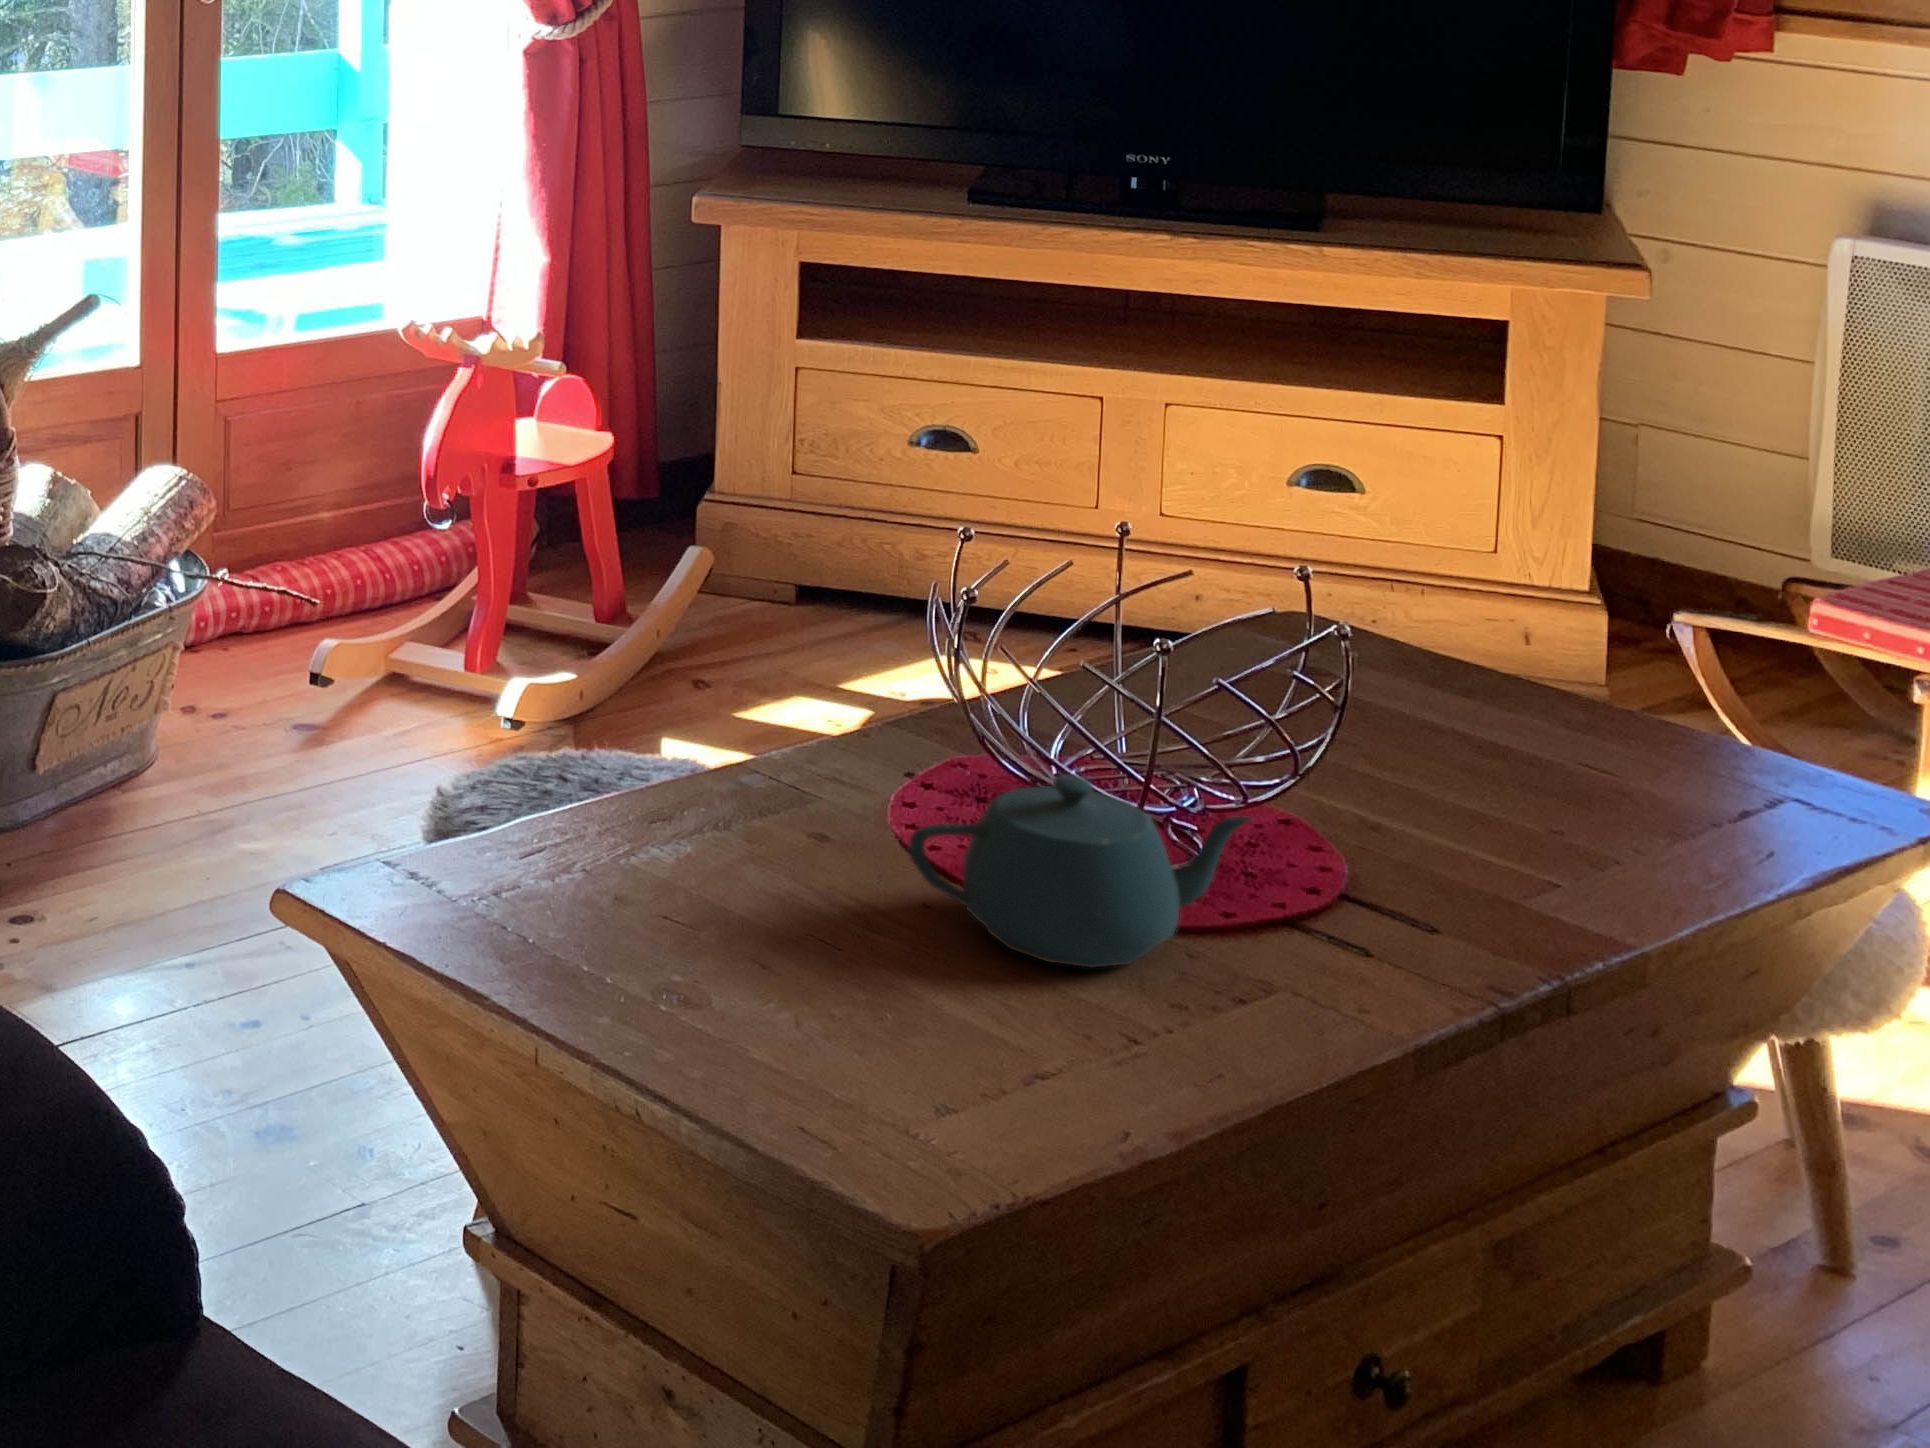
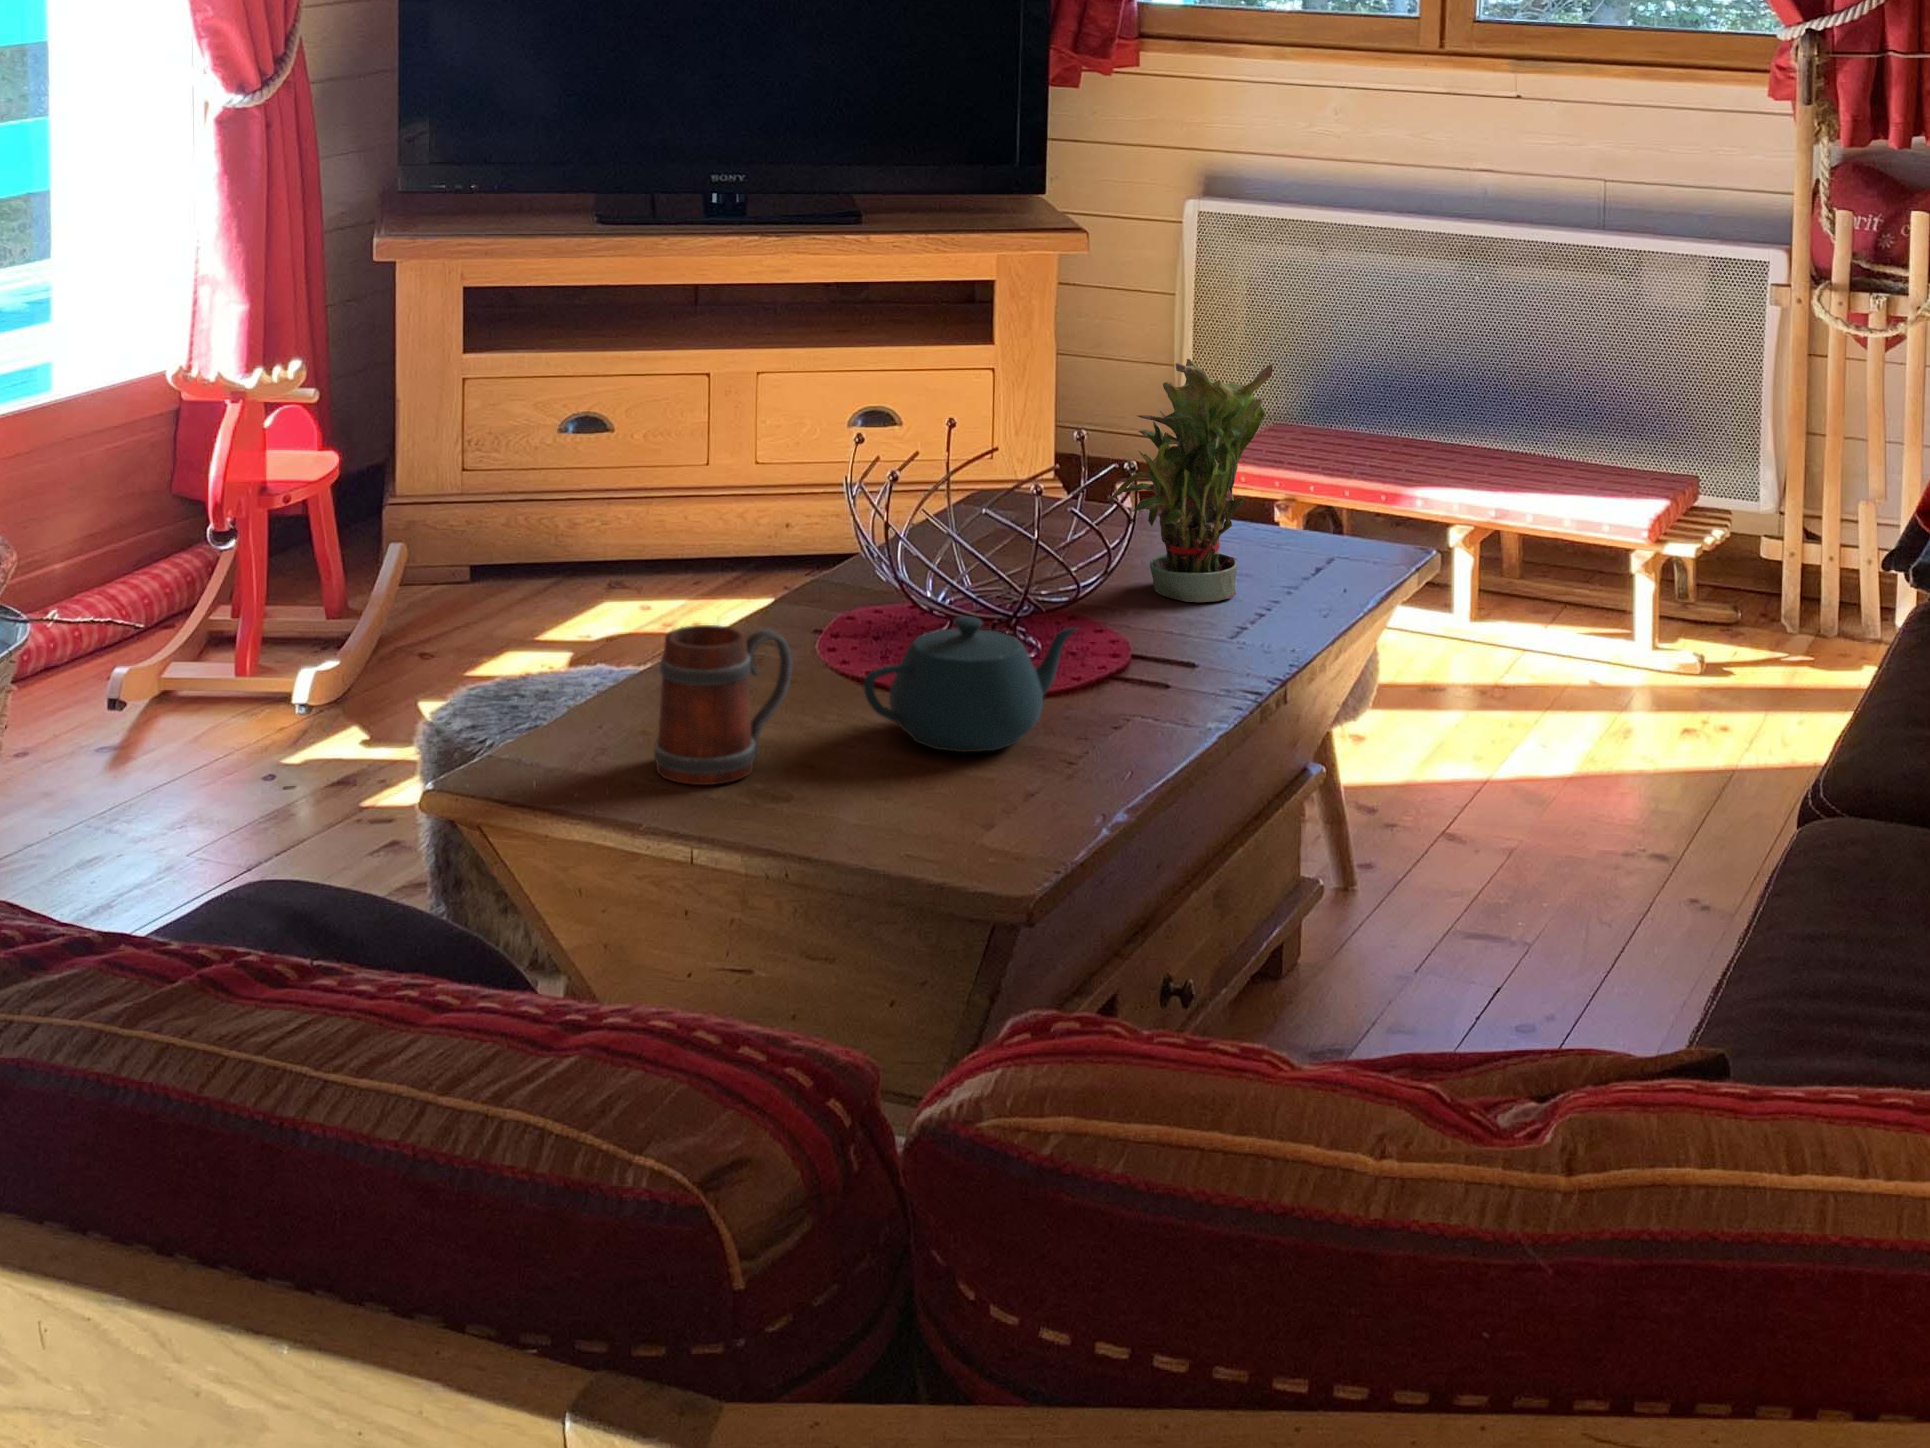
potted plant: none [1429,457,1686,807] -> present [1108,359,1273,602]
mug: none [617,725,809,937] -> present [654,625,793,785]

